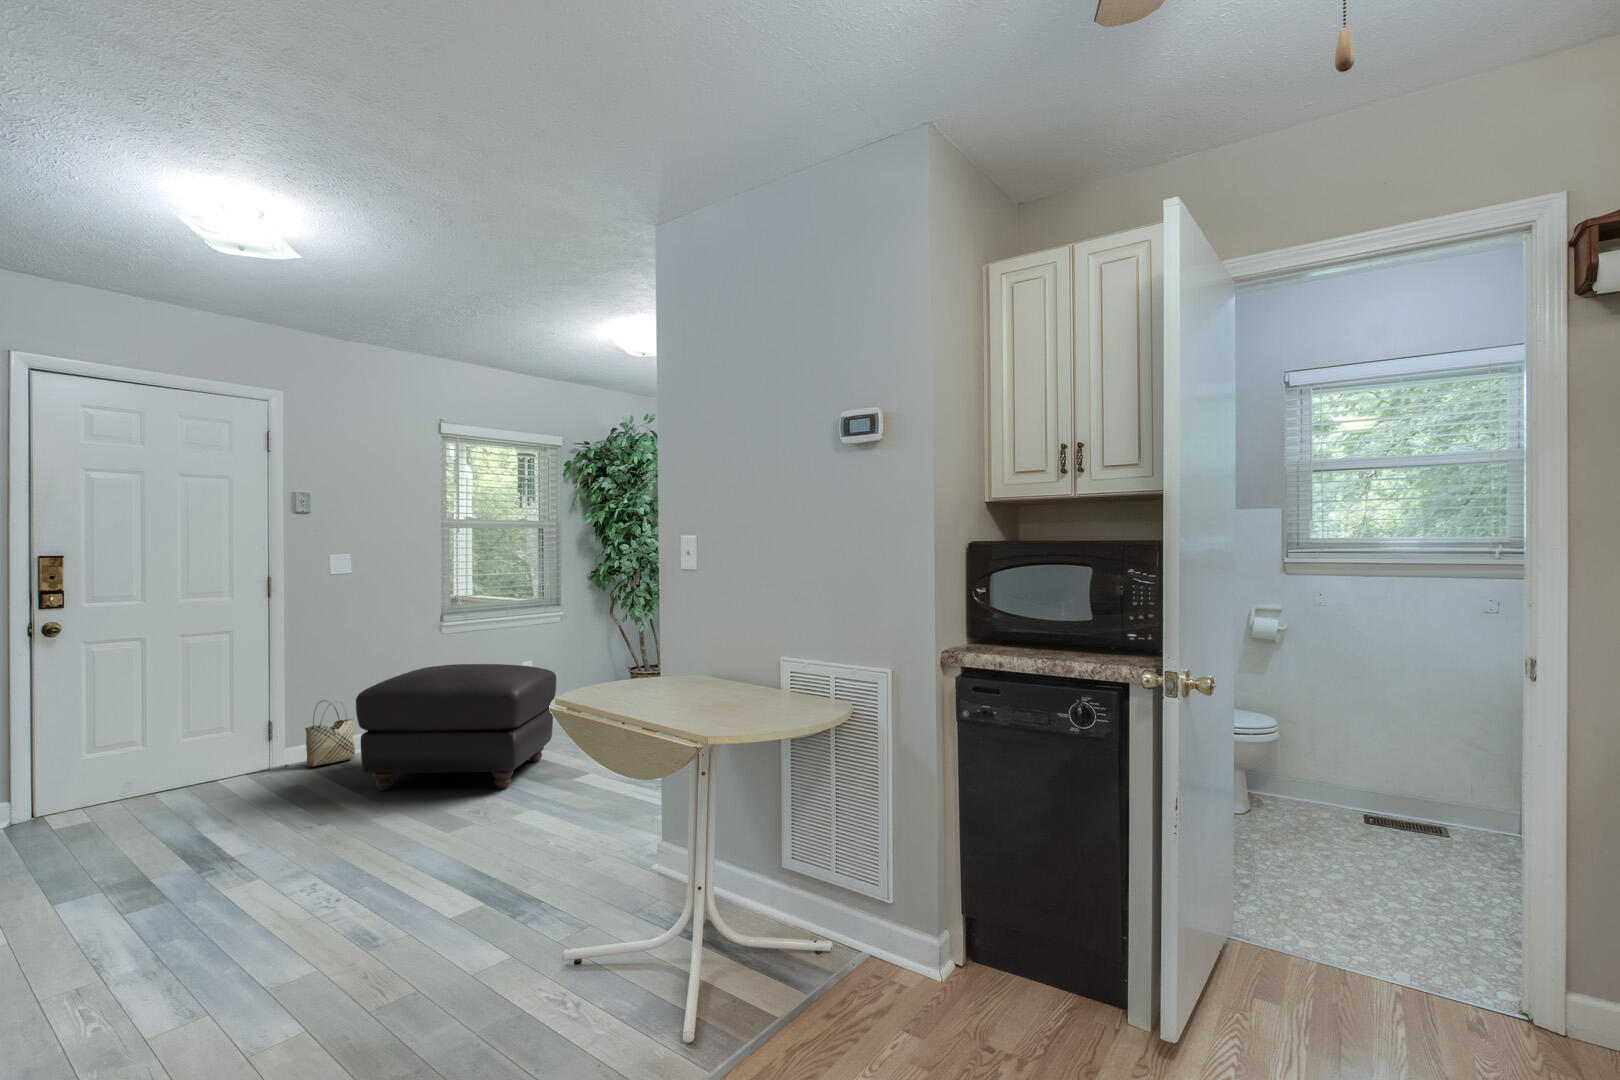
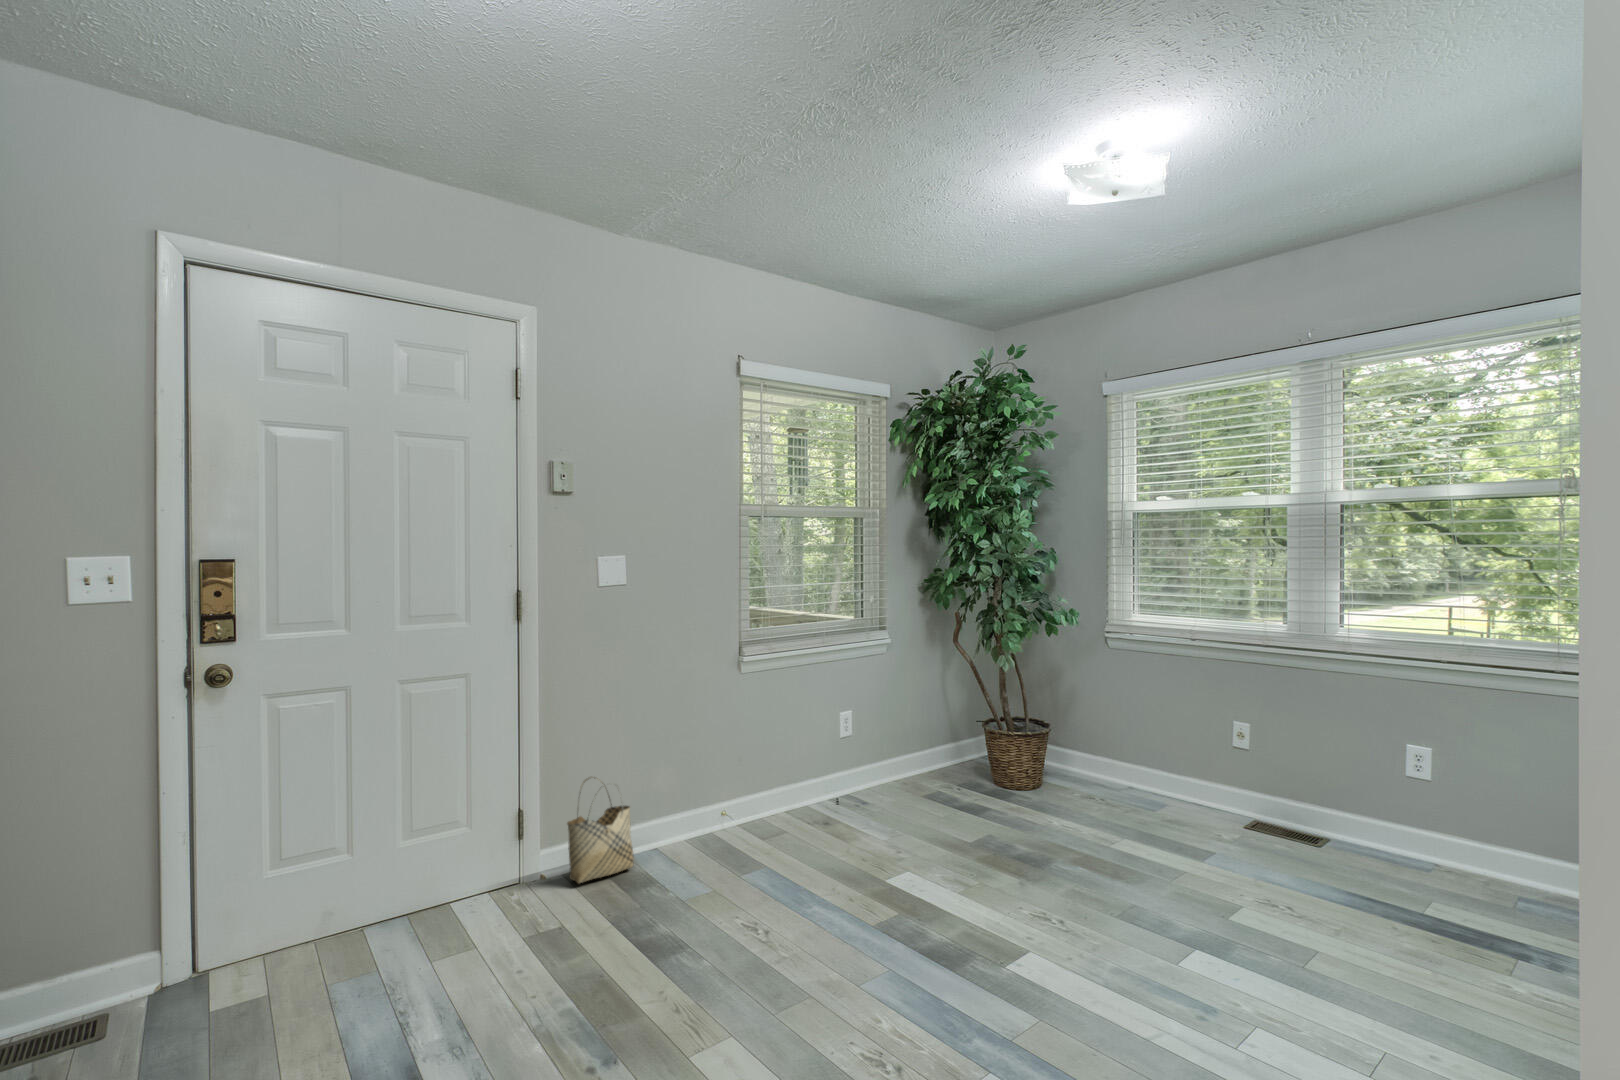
ottoman: present [356,664,556,791] -> none [650,741,945,997]

